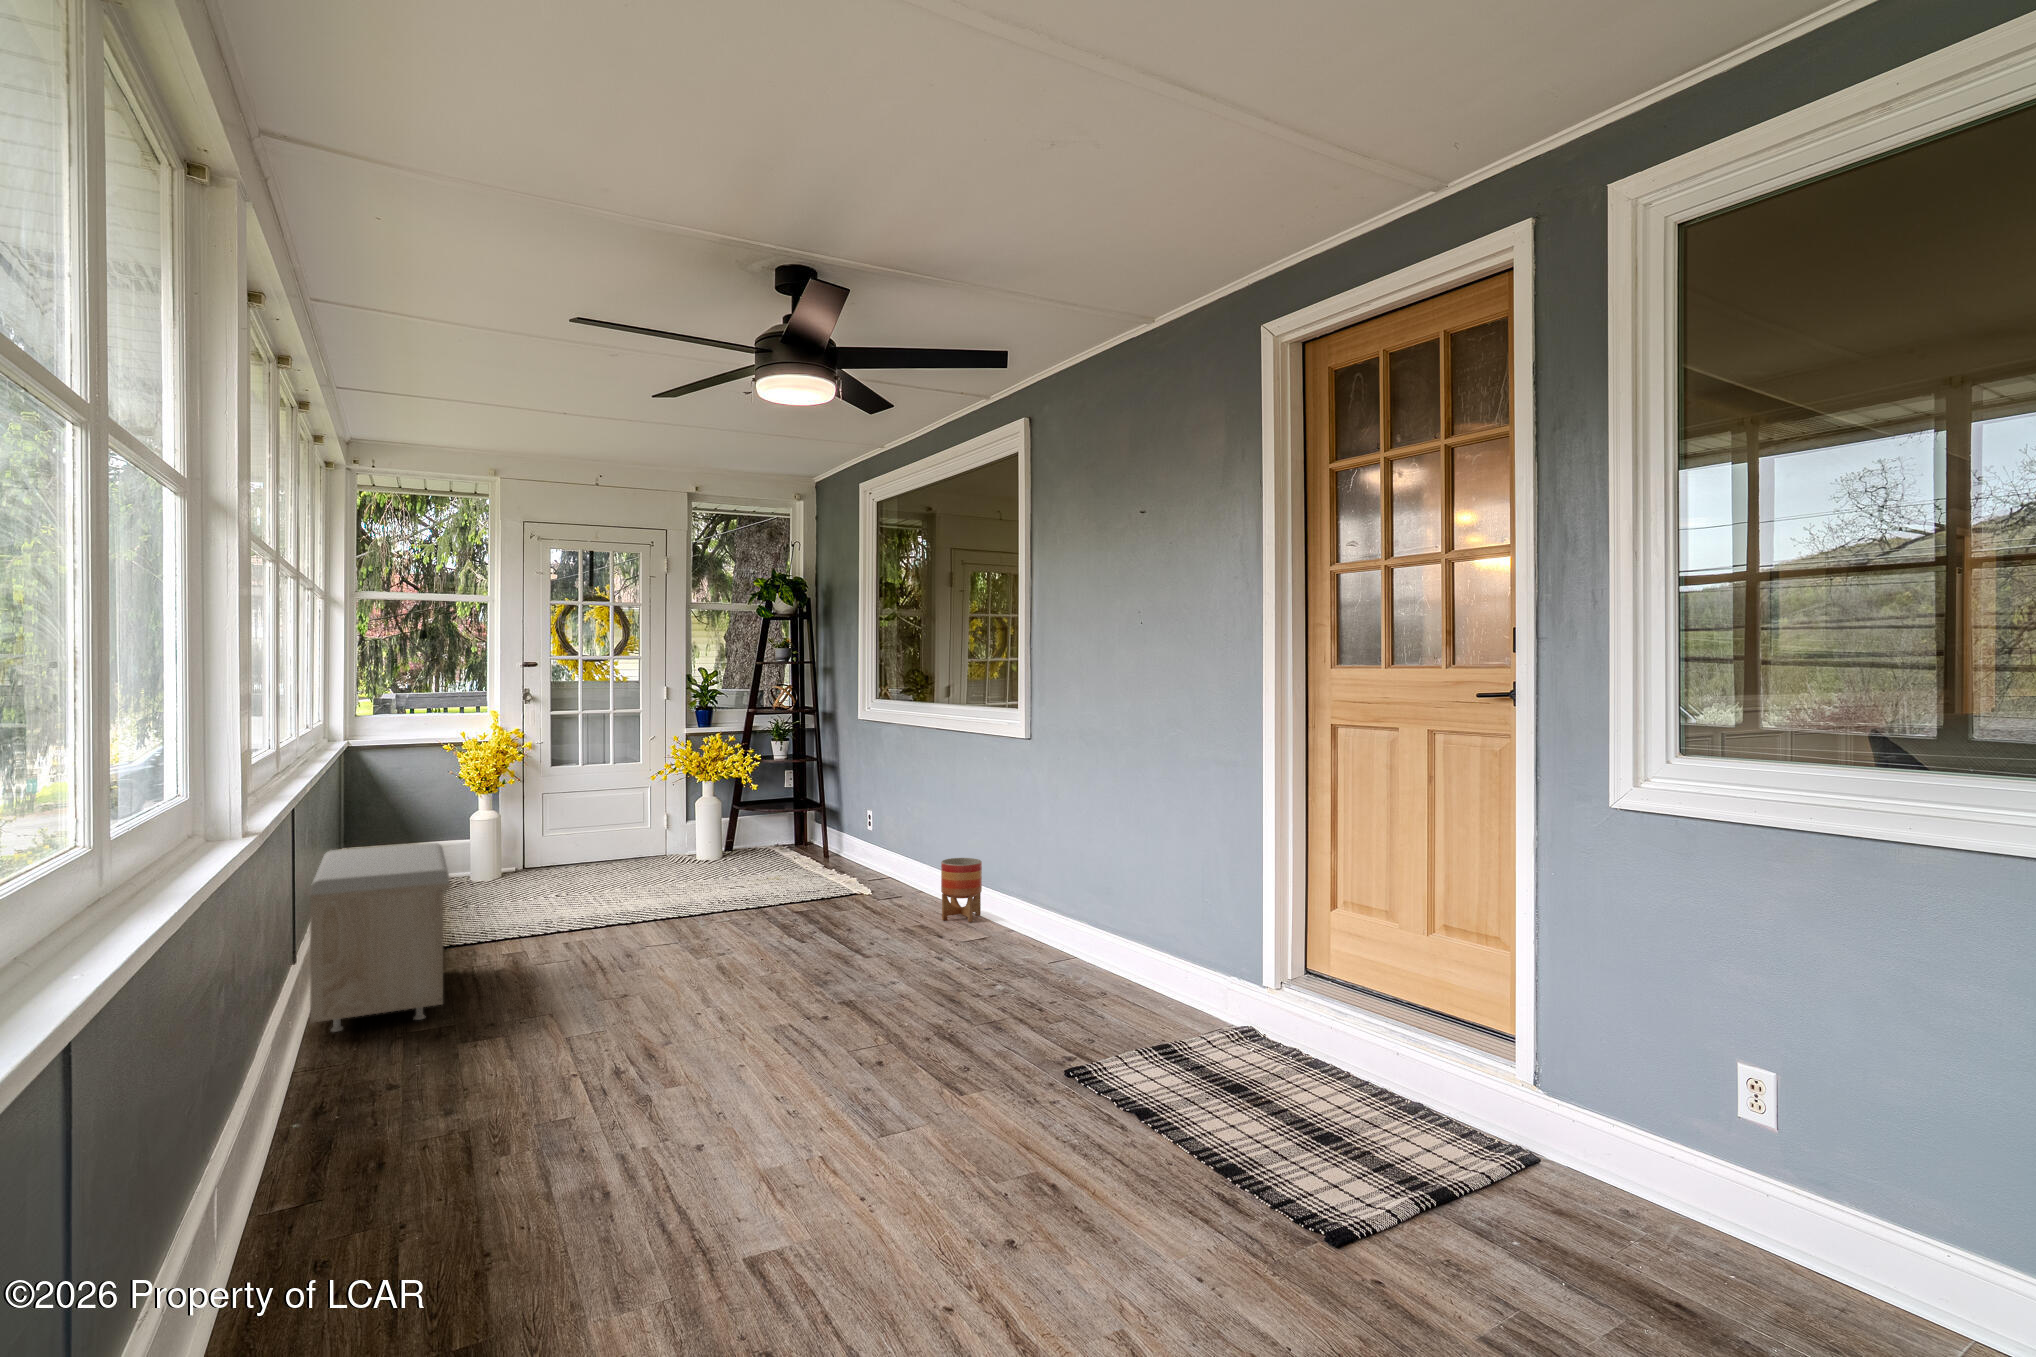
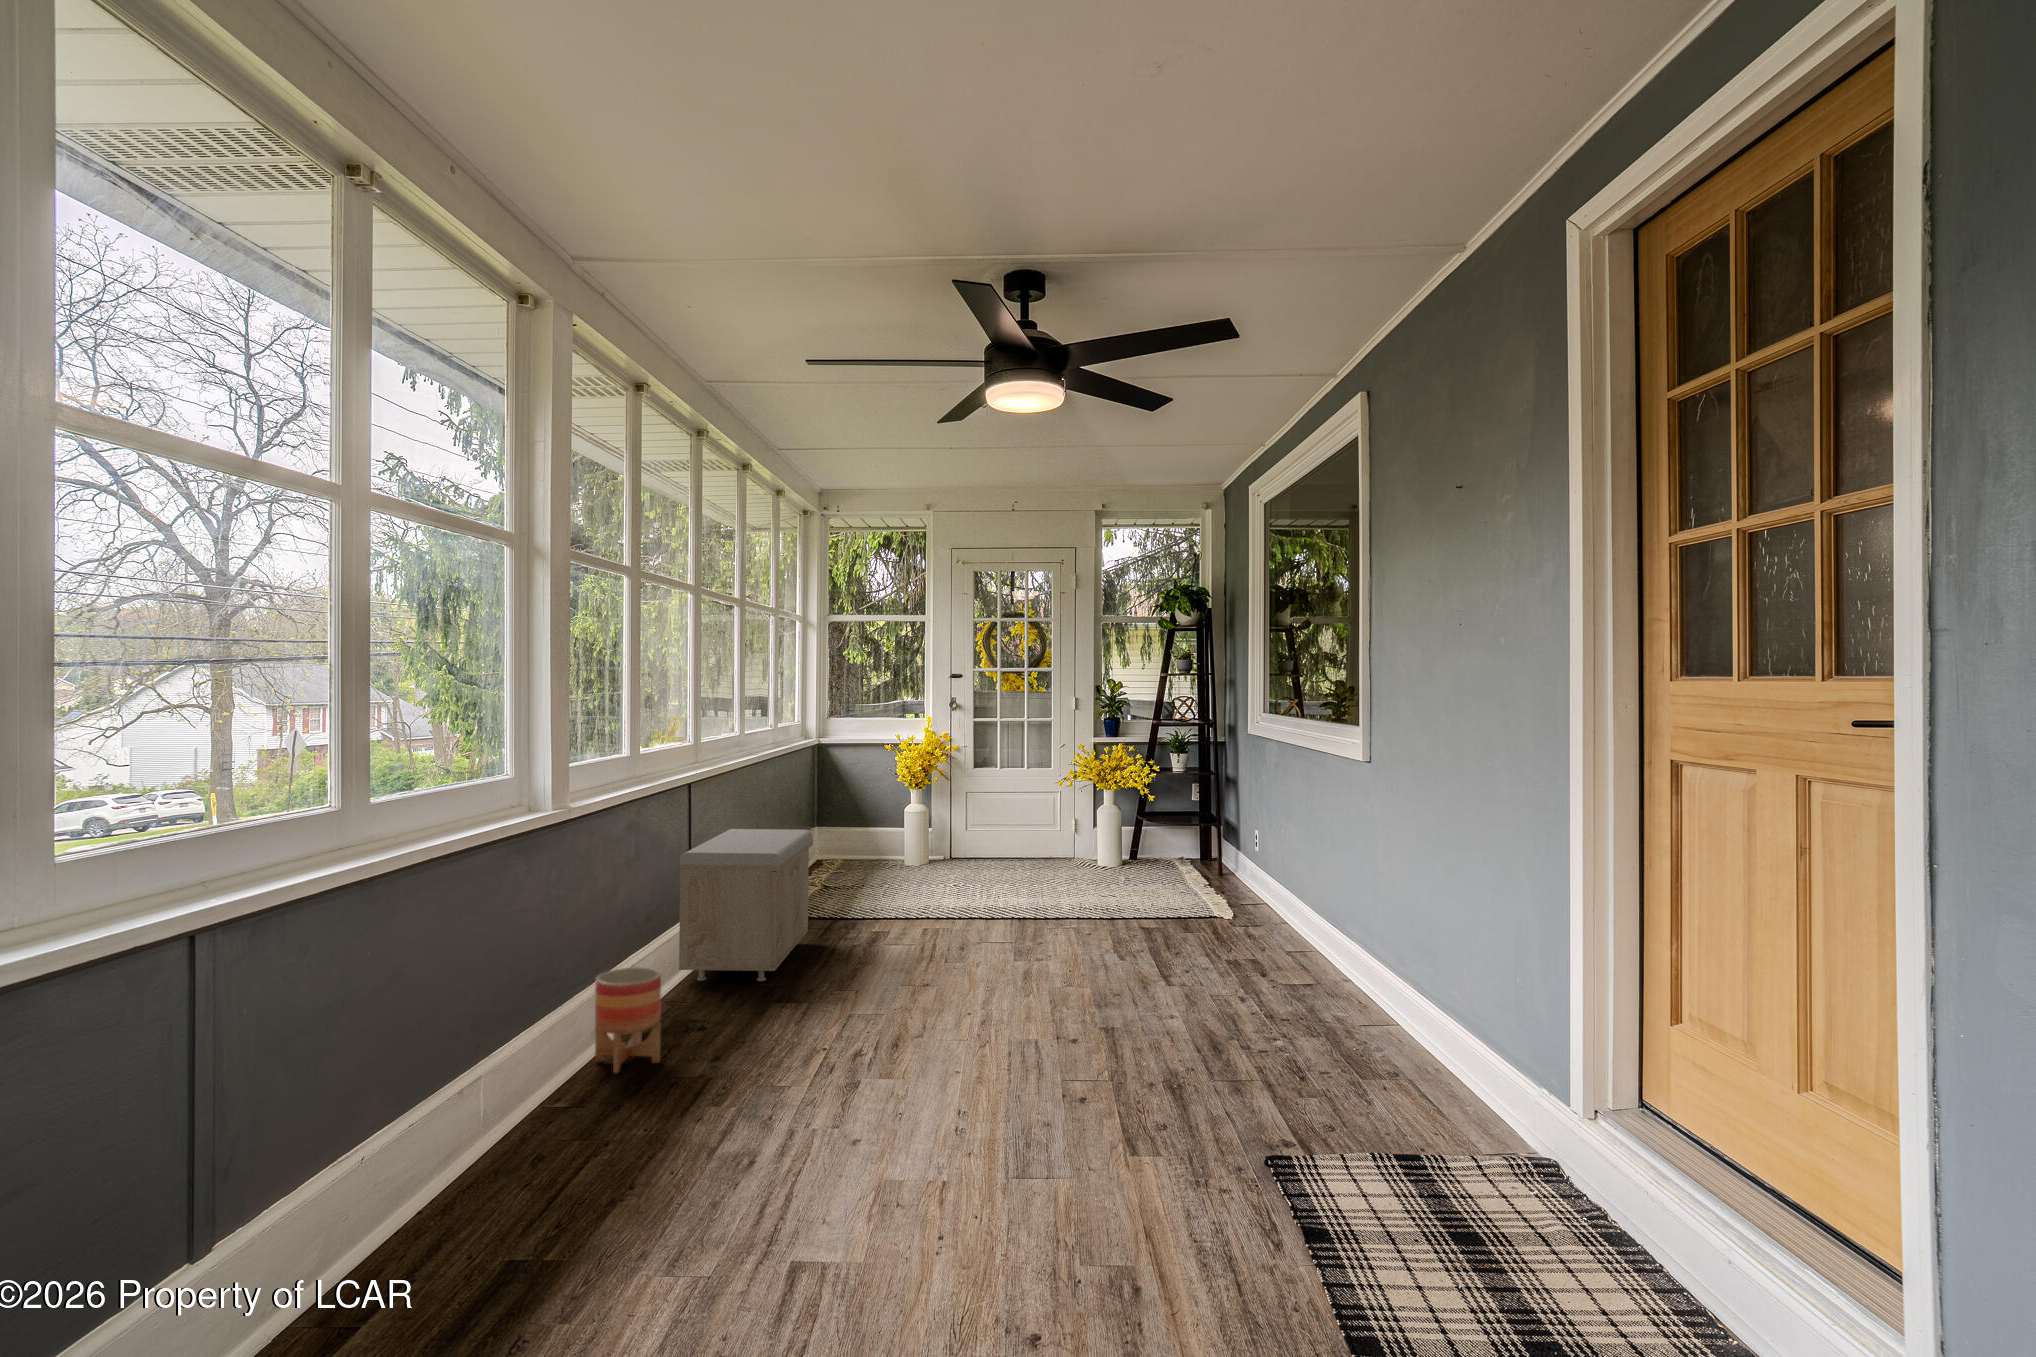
planter: present [941,858,982,922] -> present [595,967,661,1073]

